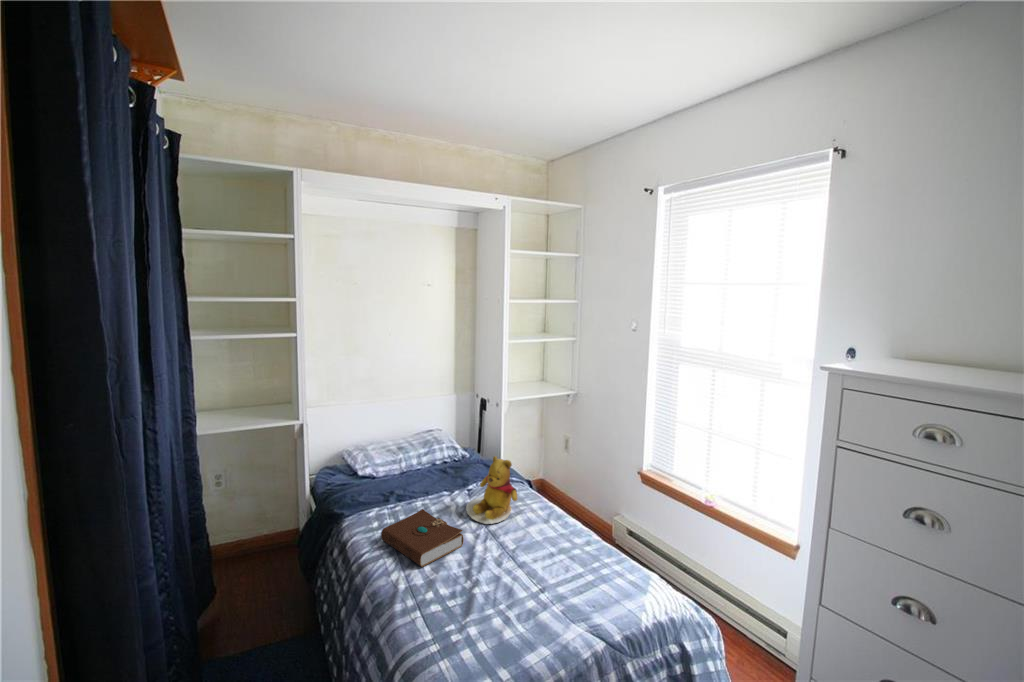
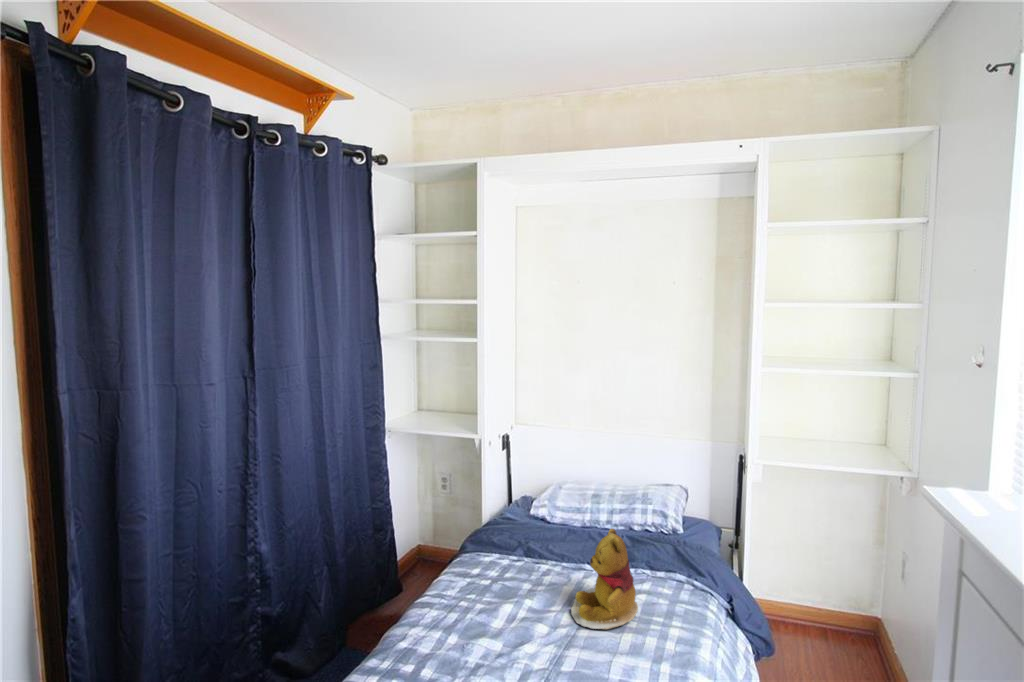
book: present [381,509,464,567] -> none [444,570,522,633]

